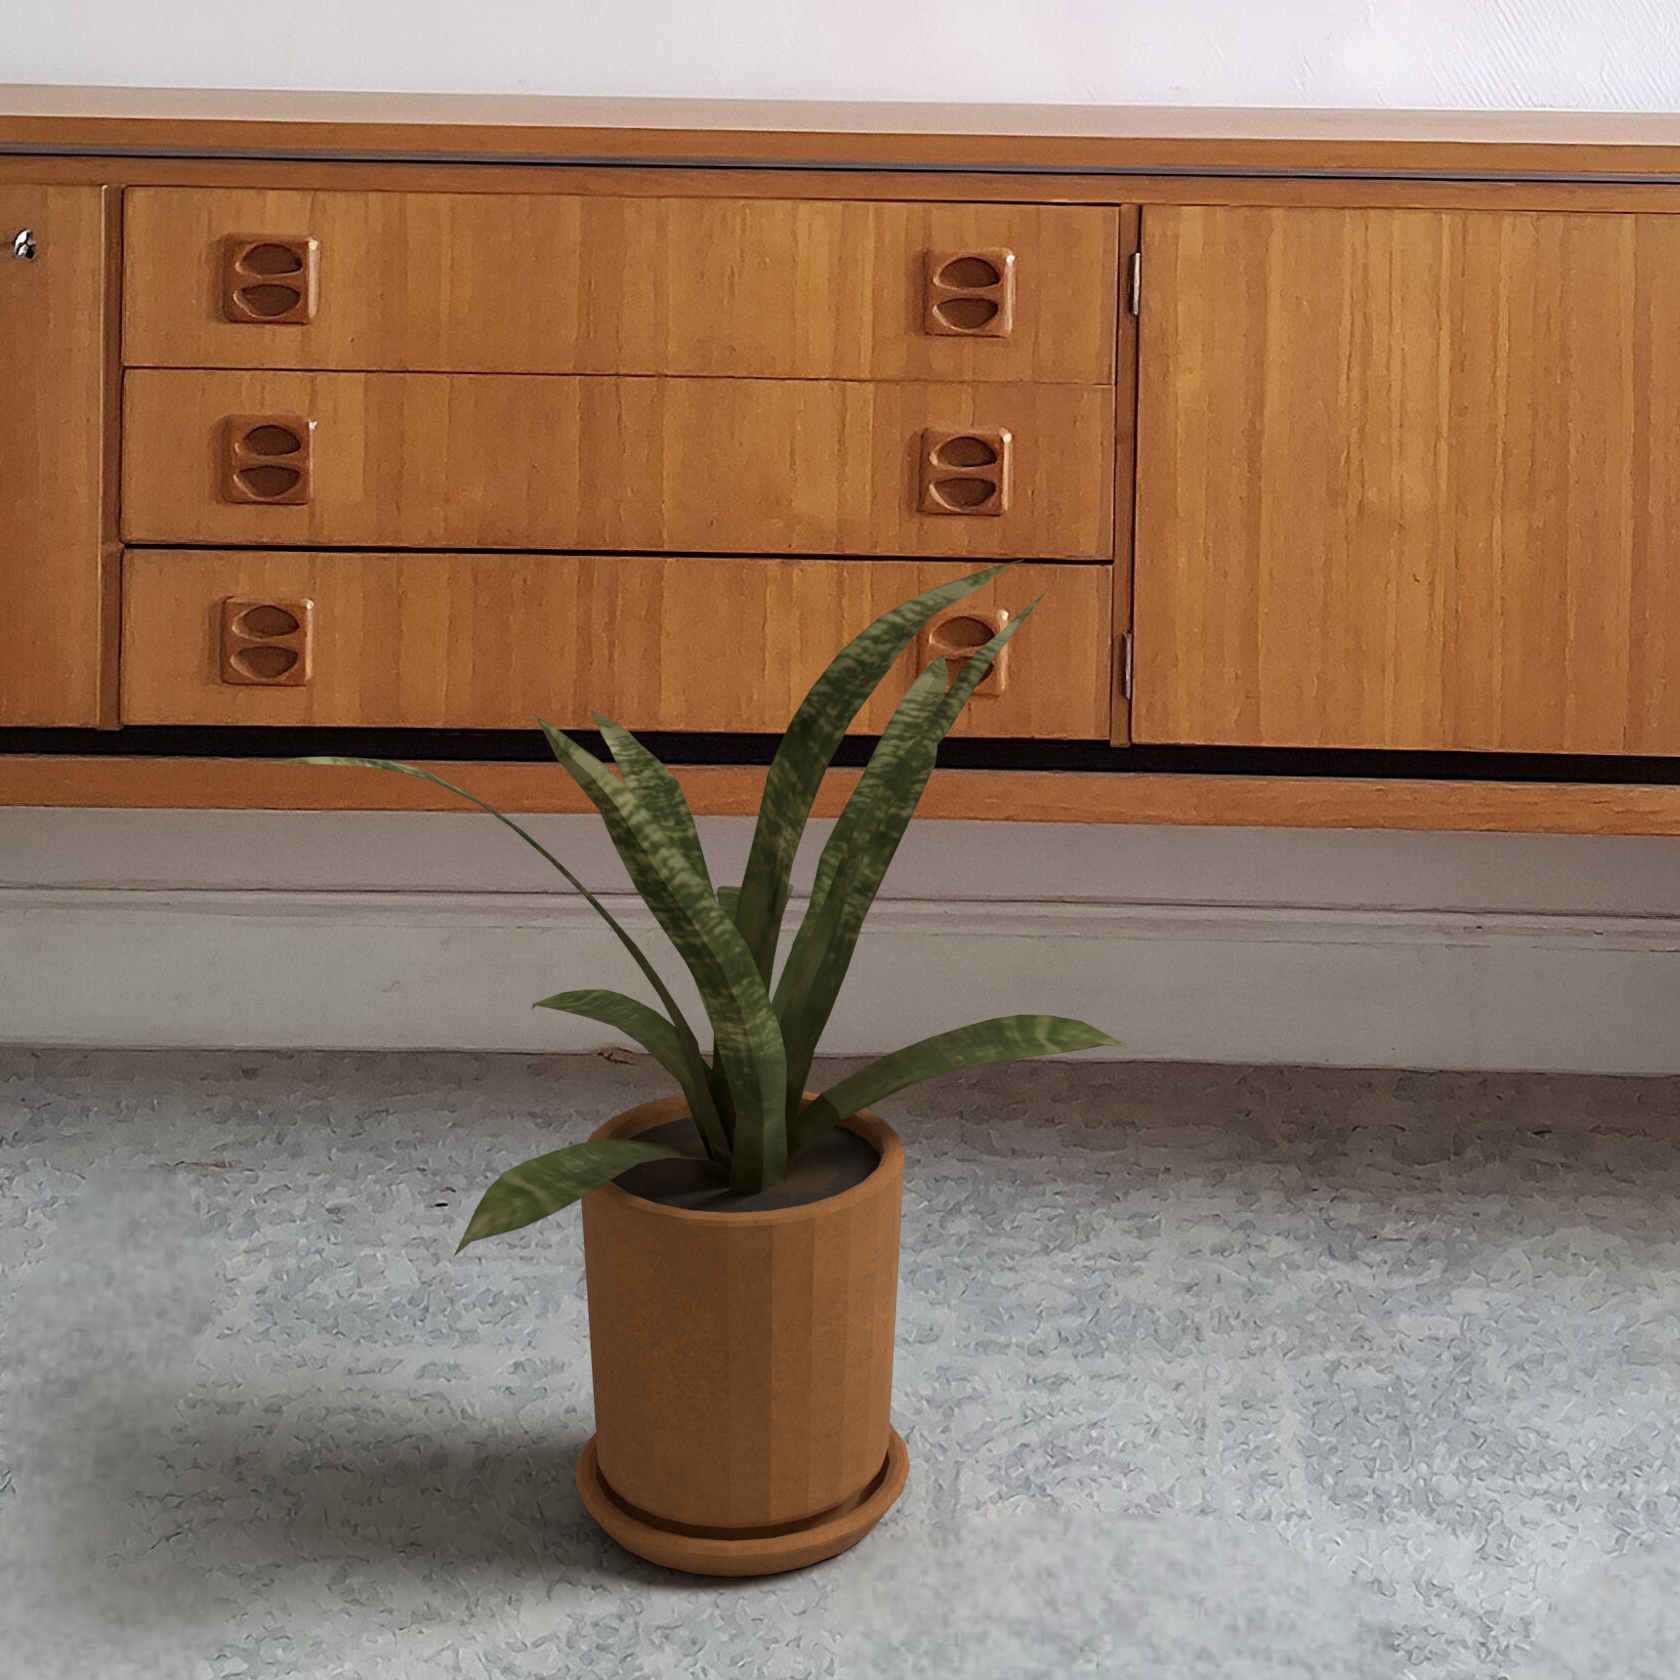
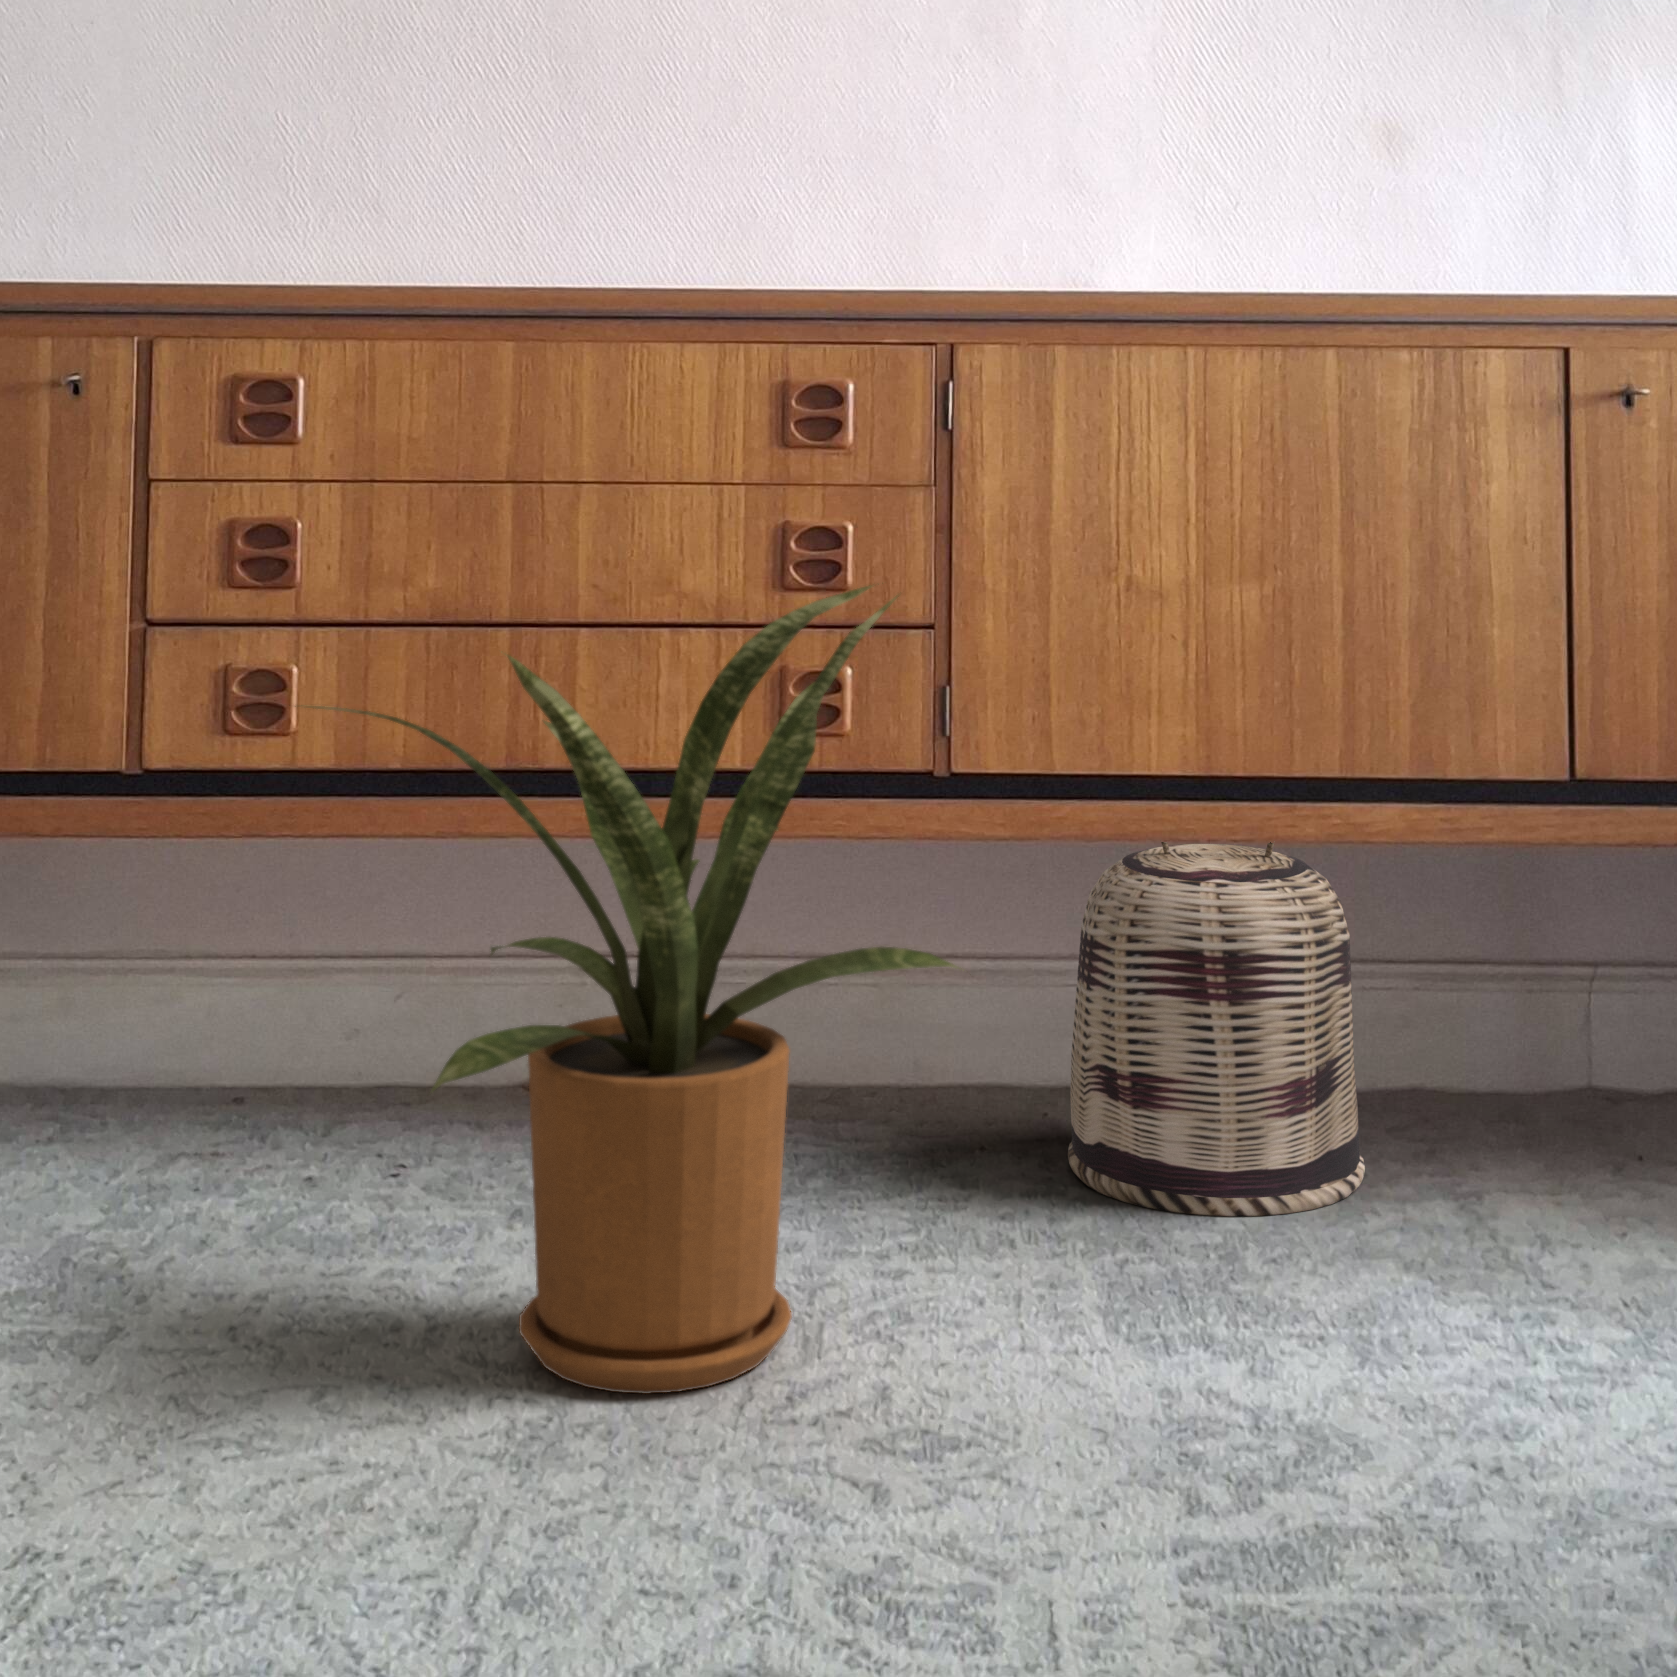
basket: none [1259,716,1629,1289] -> present [1068,842,1365,1217]

